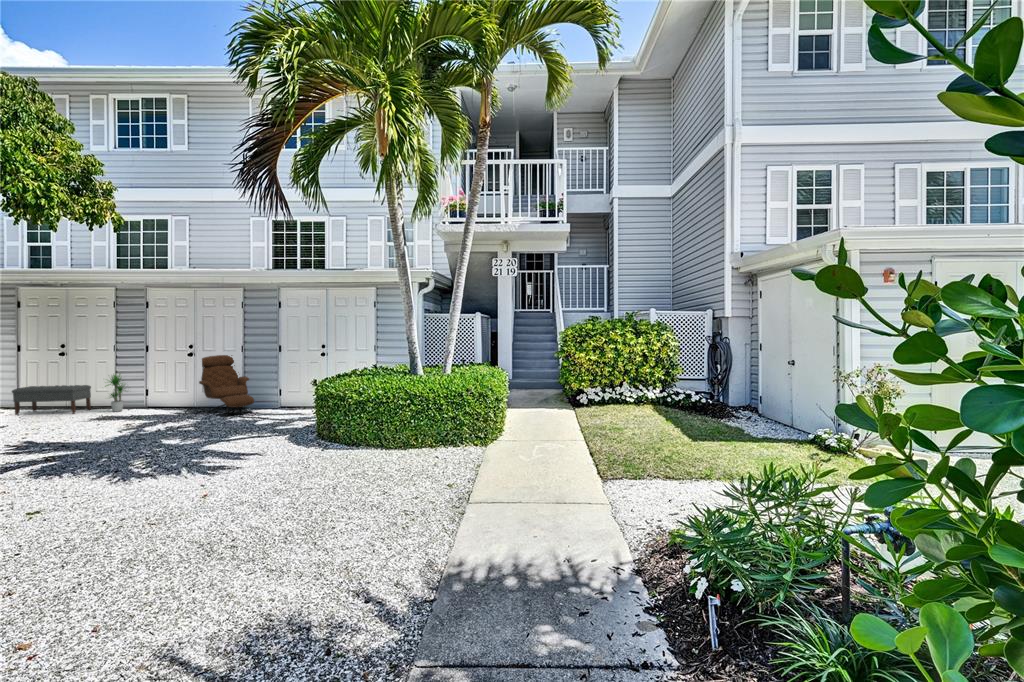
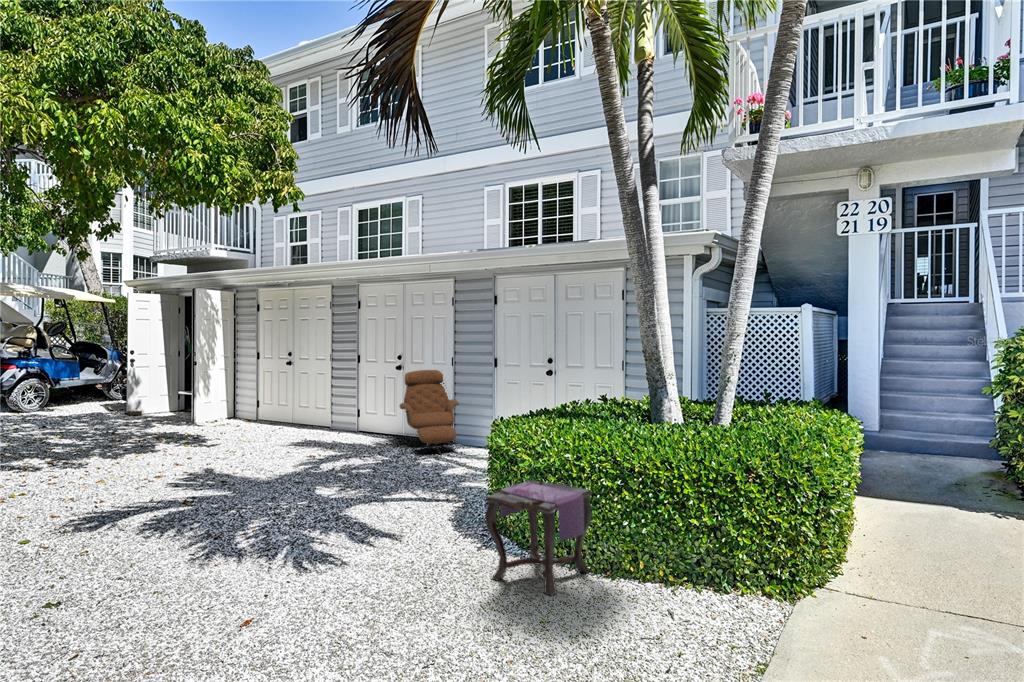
potted plant: present [105,374,126,412] -> none [314,386,343,434]
bench: present [12,385,91,415] -> none [247,397,312,432]
side table: none [337,407,393,460] -> present [485,480,592,596]

